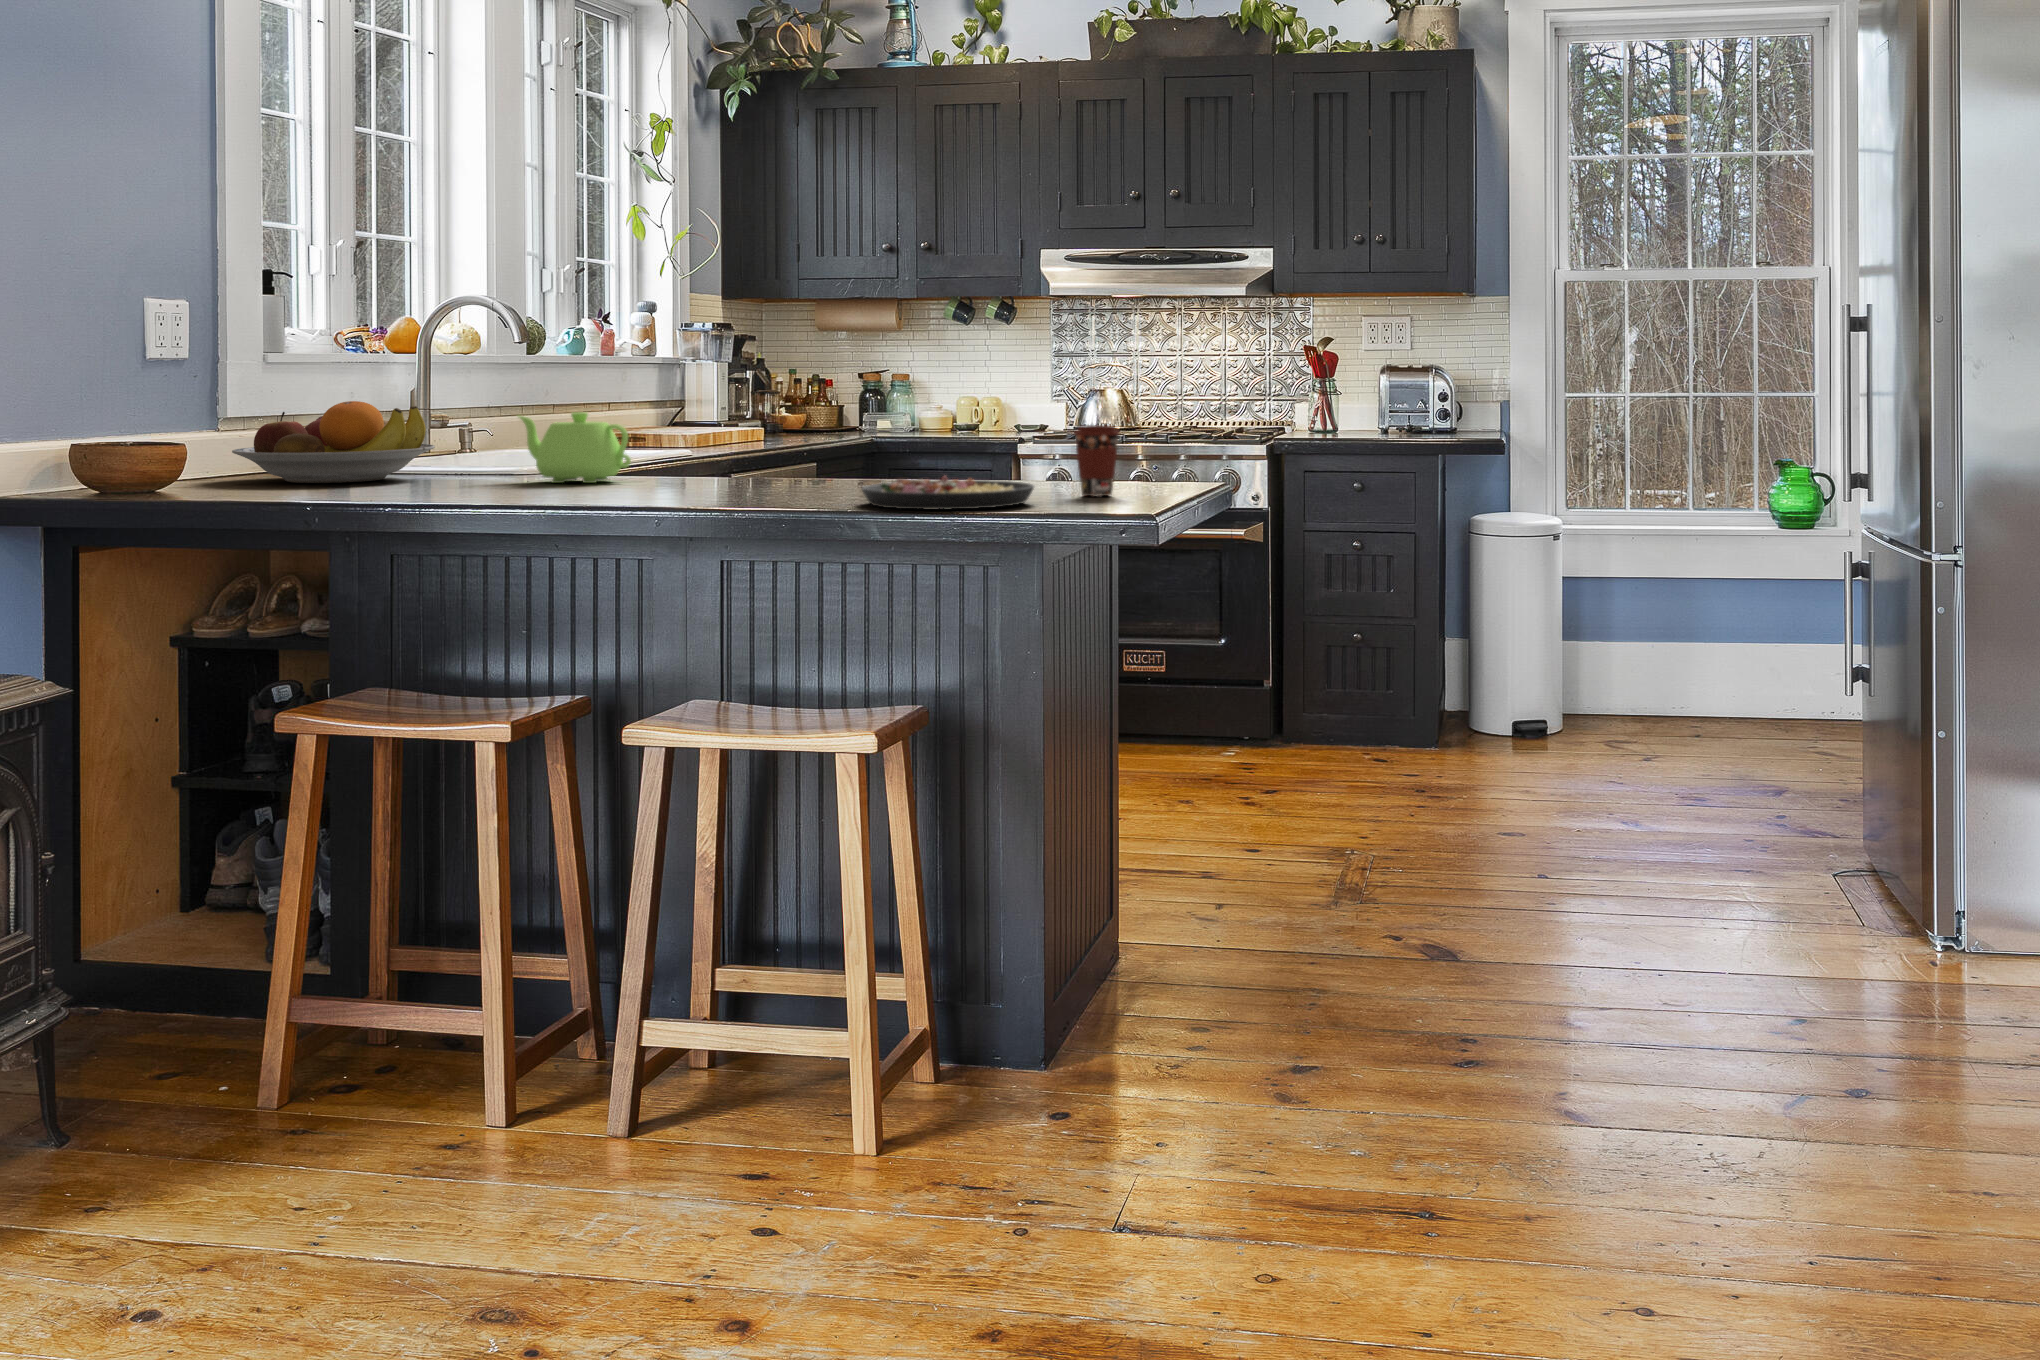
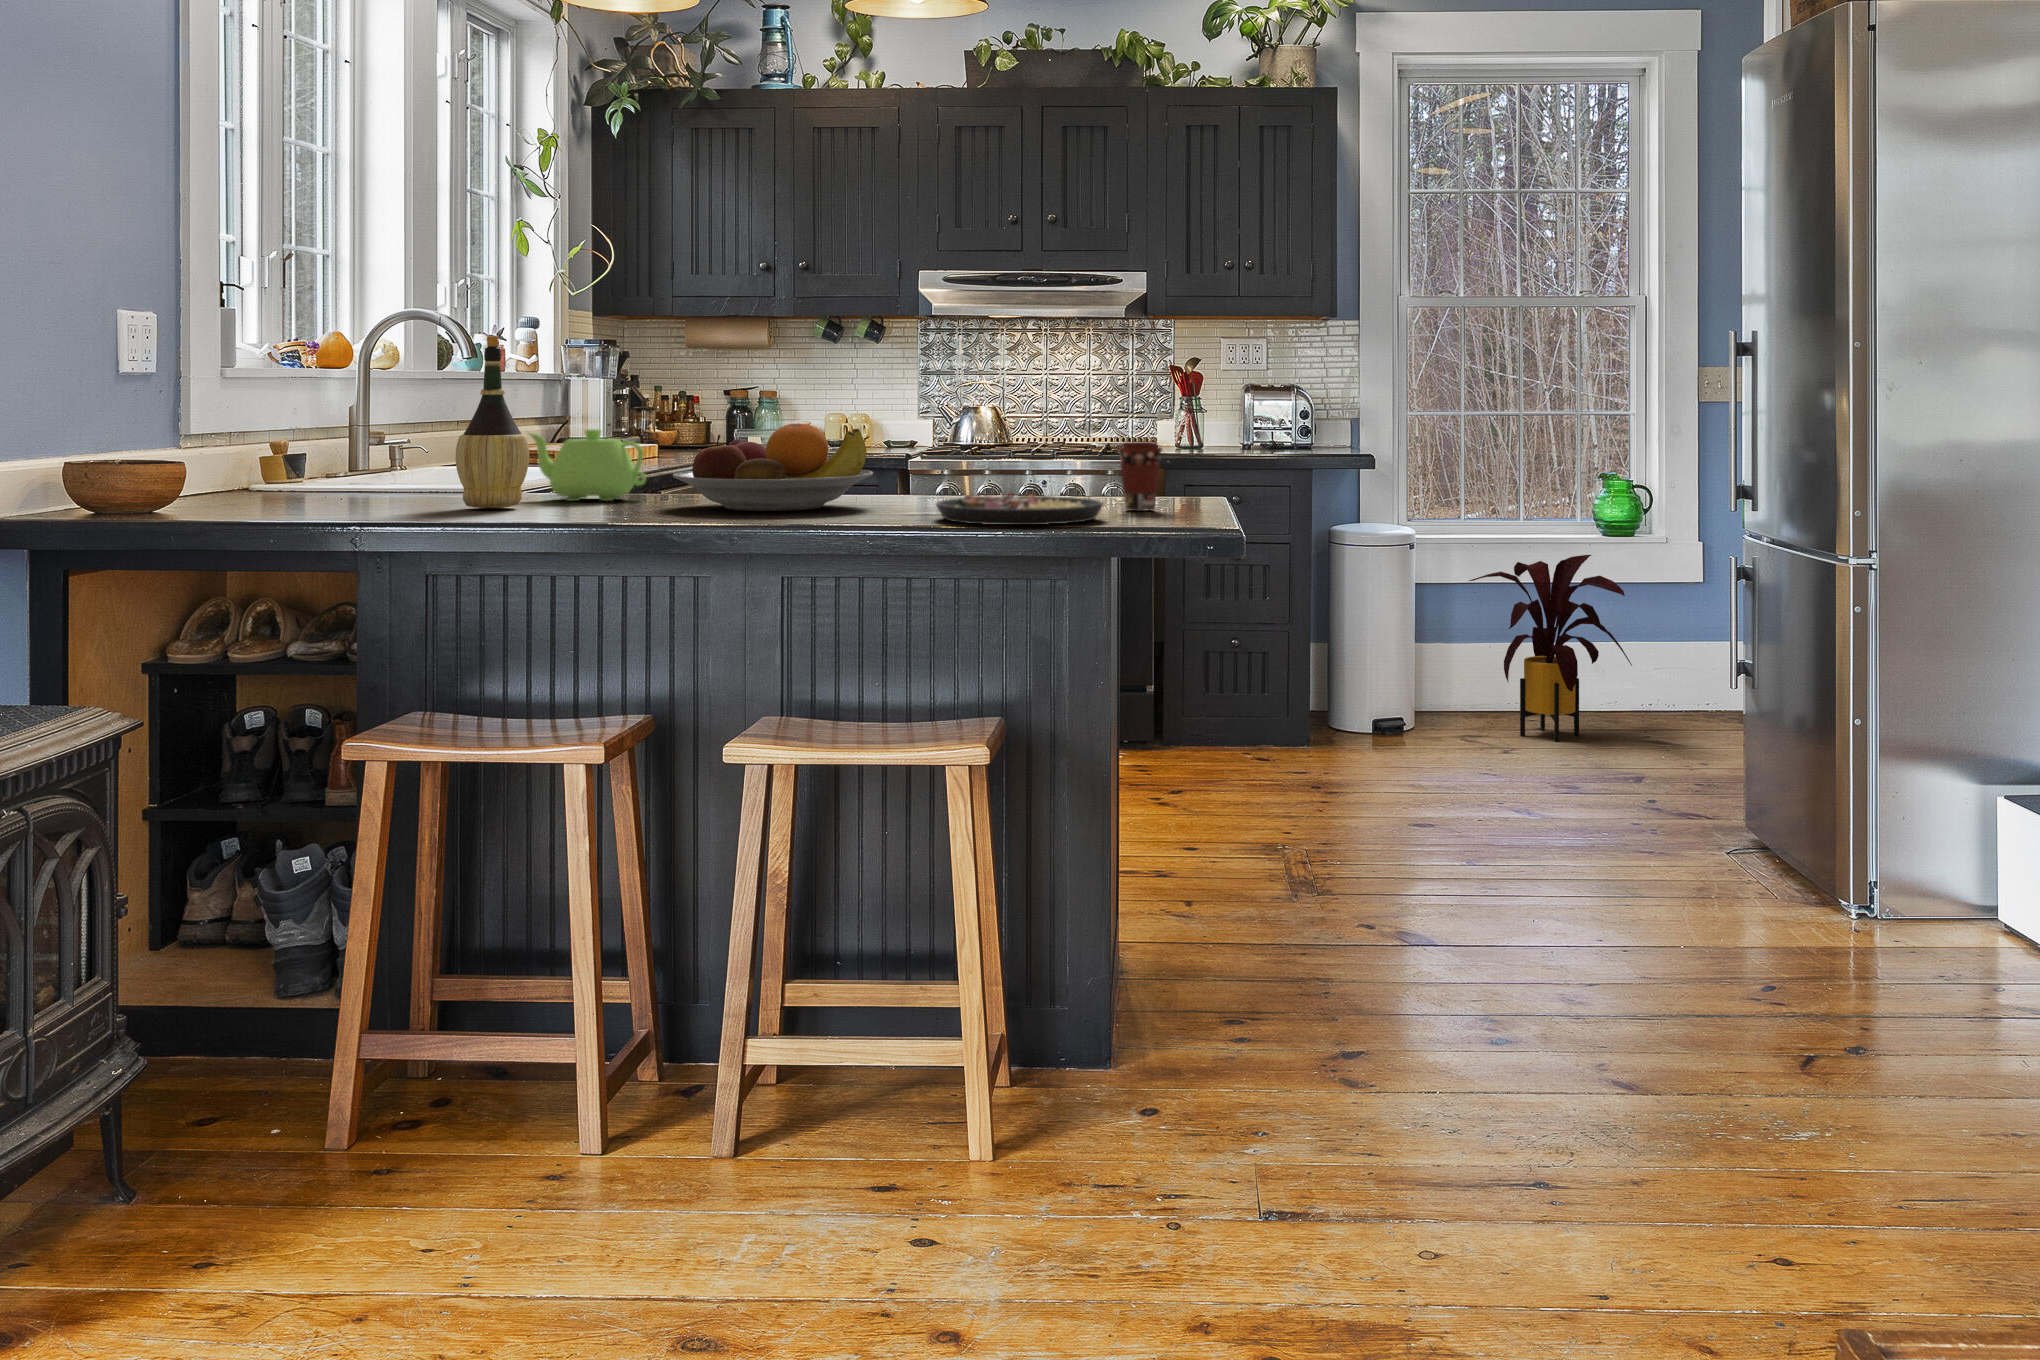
wine bottle: none [425,320,498,489] -> present [455,336,529,508]
fruit bowl: present [232,401,435,483] -> present [673,423,873,511]
house plant: none [1614,549,1789,749] -> present [1469,555,1632,741]

